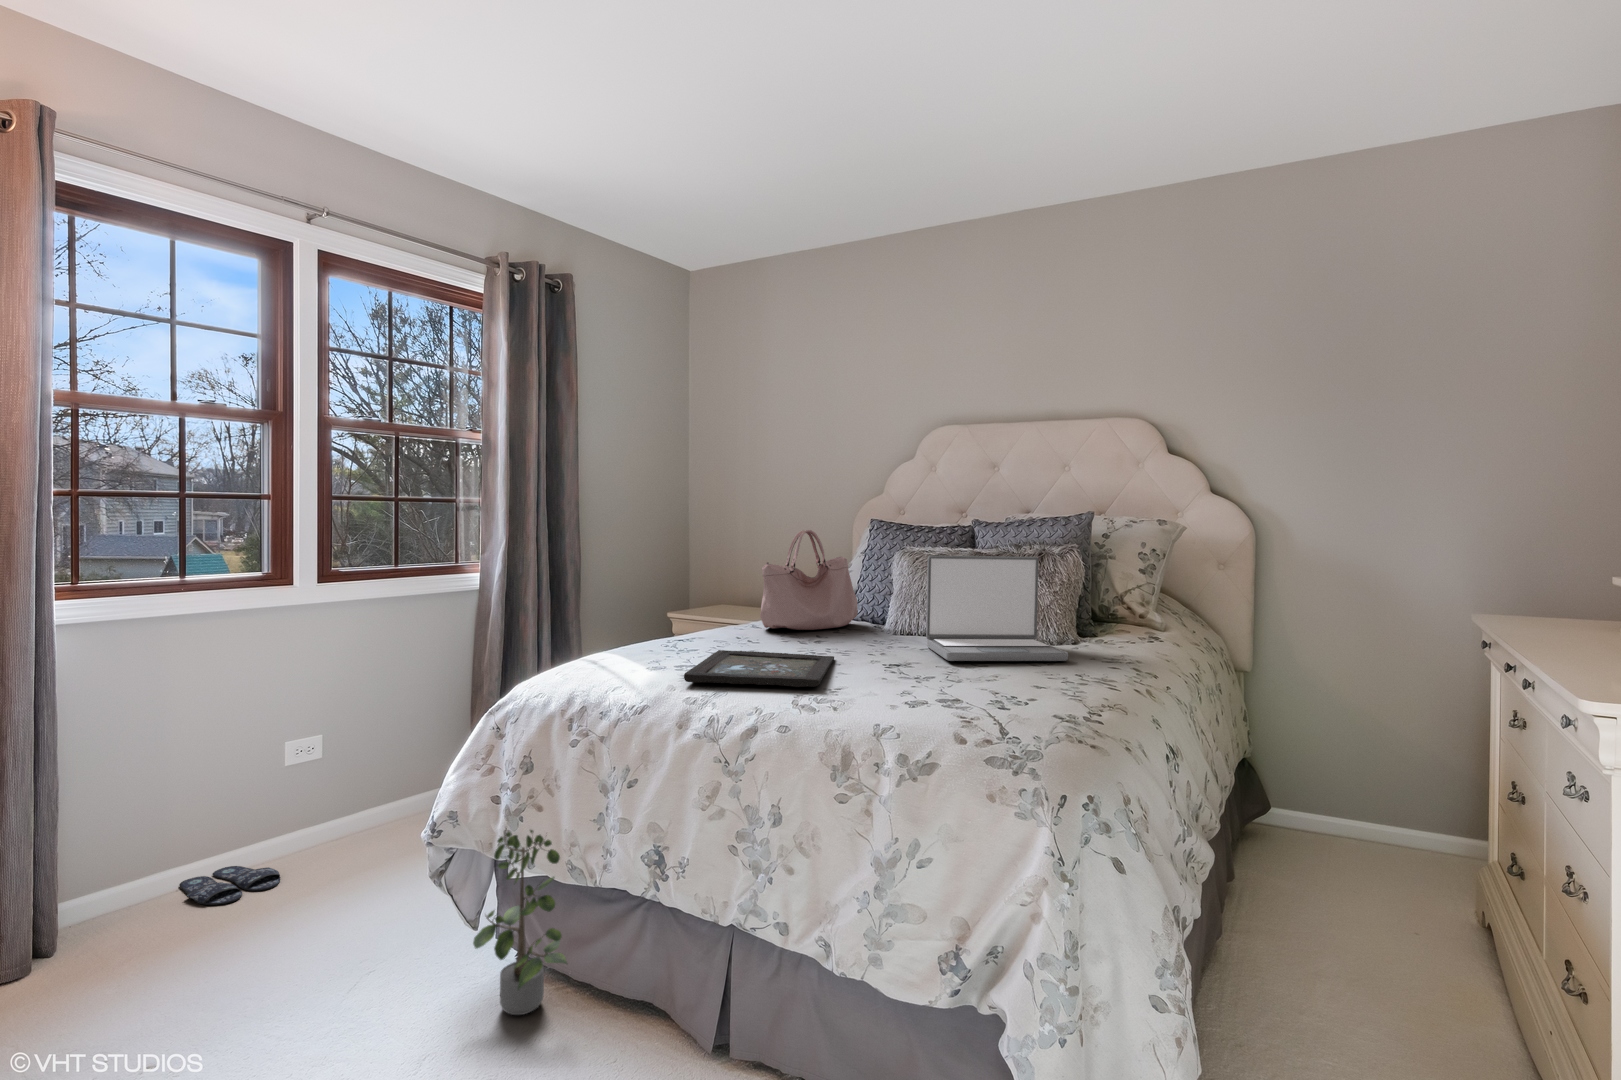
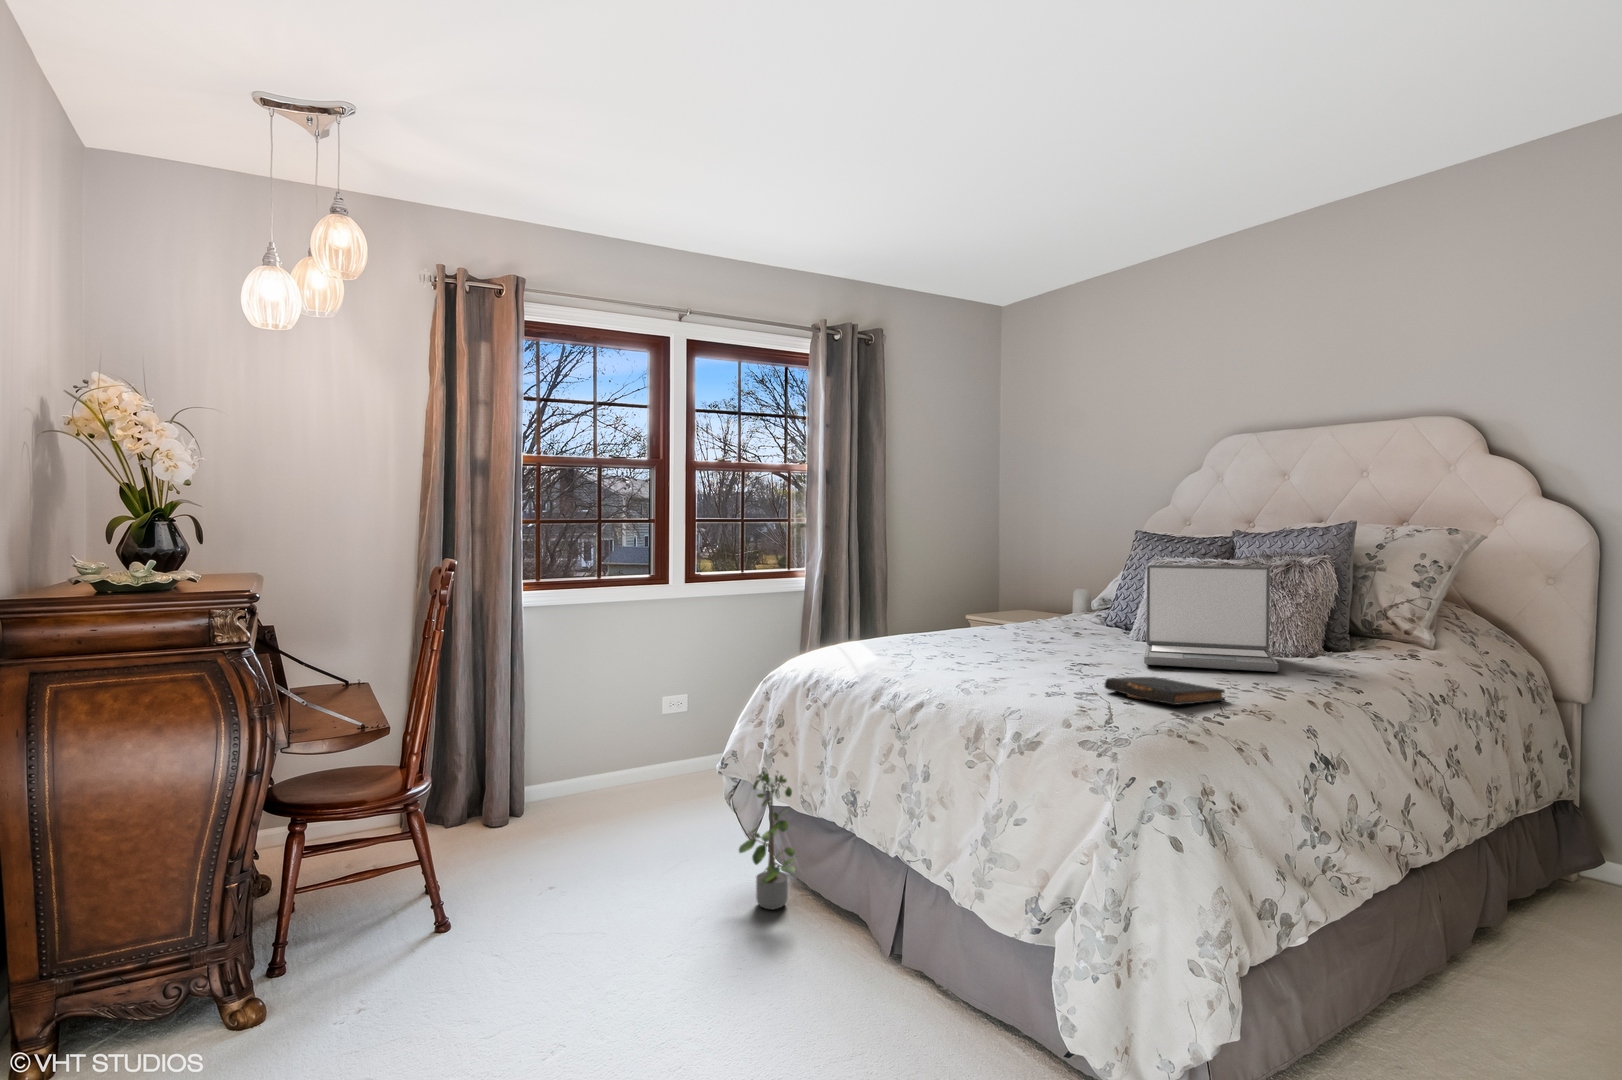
handbag: present [760,530,858,630] -> none [1006,541,1107,634]
tray: present [684,650,834,687] -> none [889,645,1041,676]
book: none [950,676,1070,707] -> present [1105,677,1225,705]
slippers: present [179,866,280,905] -> none [595,786,653,808]

